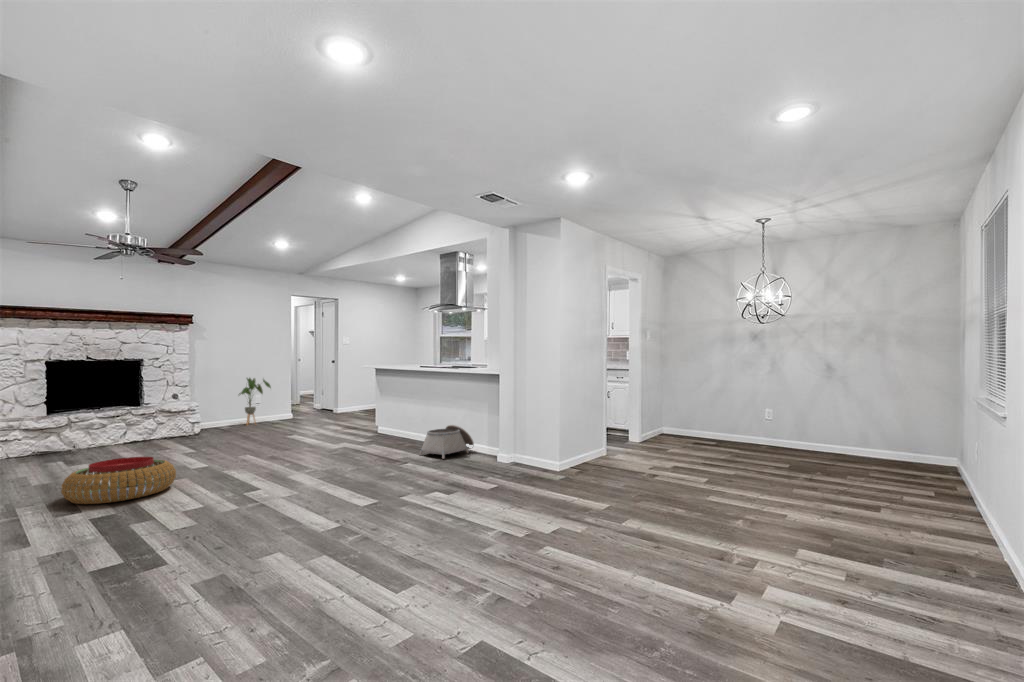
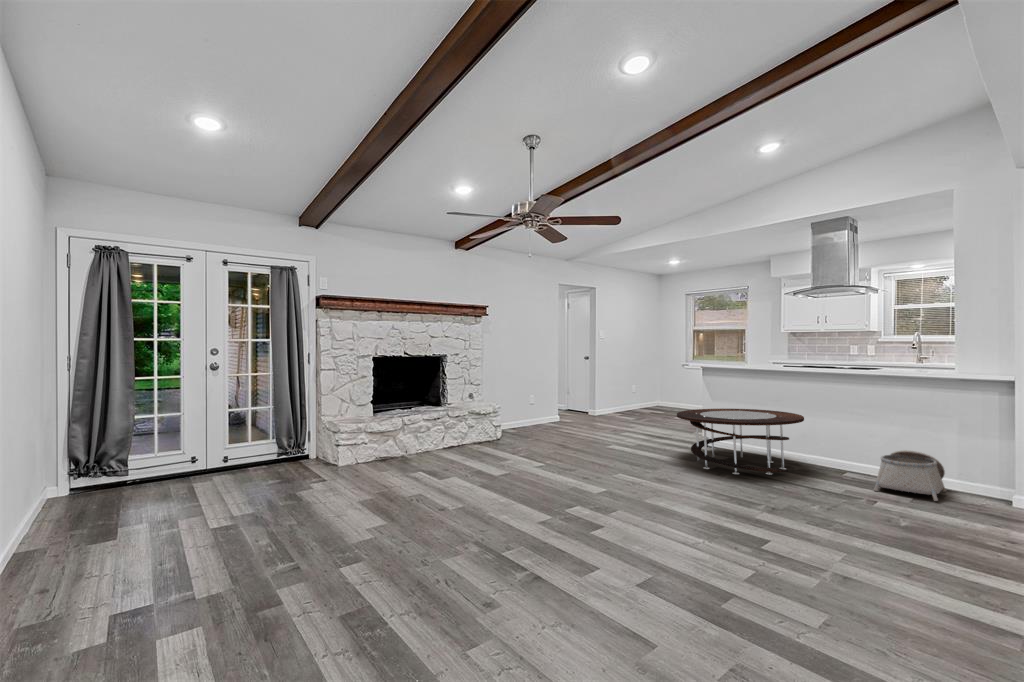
house plant: present [239,378,271,425] -> none [518,375,553,429]
coffee table: none [312,400,408,450] -> present [677,409,804,475]
pouf: present [61,457,176,504] -> none [546,488,667,561]

